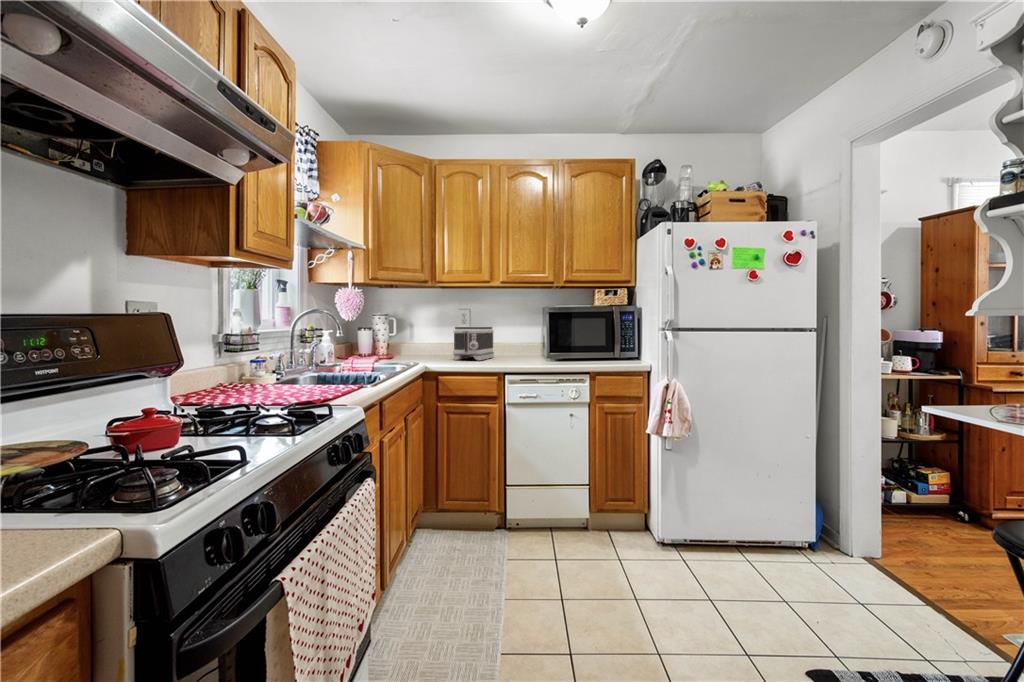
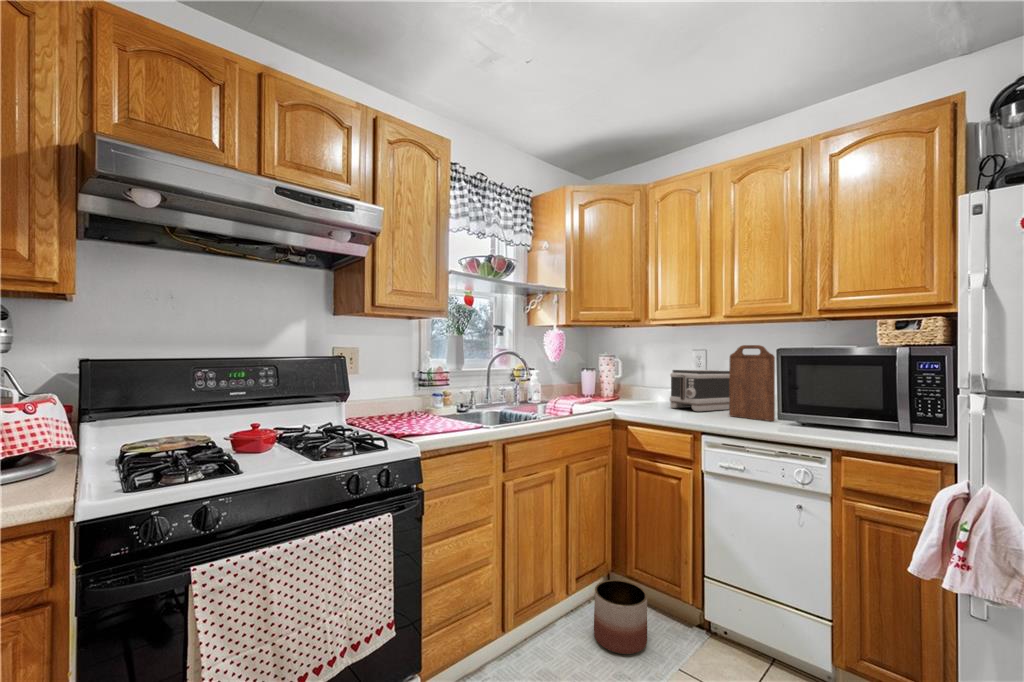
cutting board: none [505,305,538,362] -> present [729,345,775,421]
planter: none [439,506,482,561] -> present [594,580,647,654]

